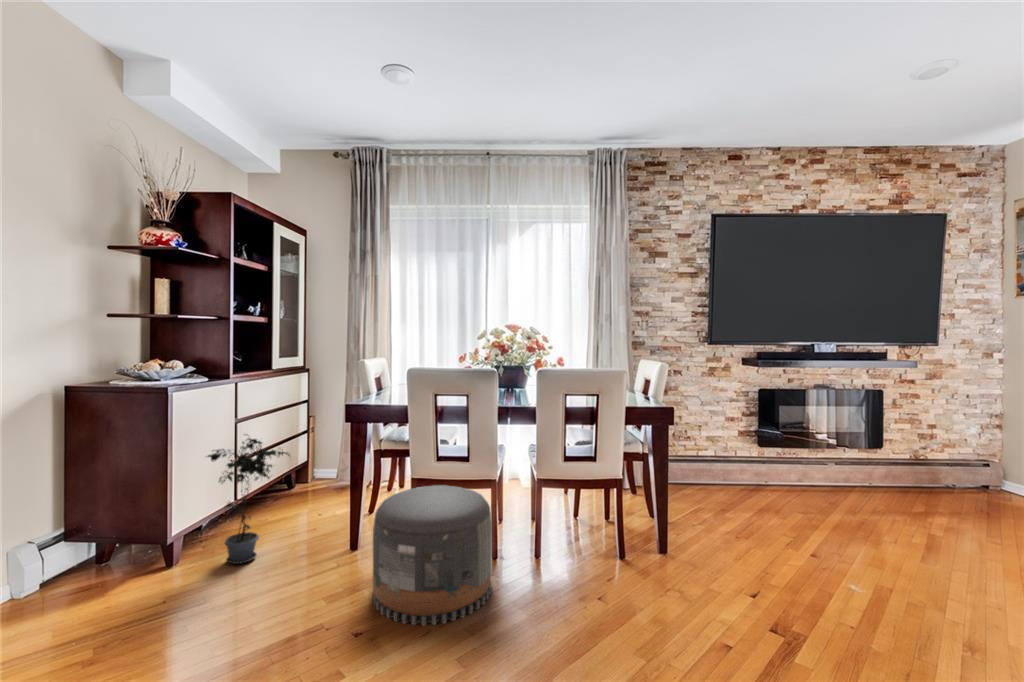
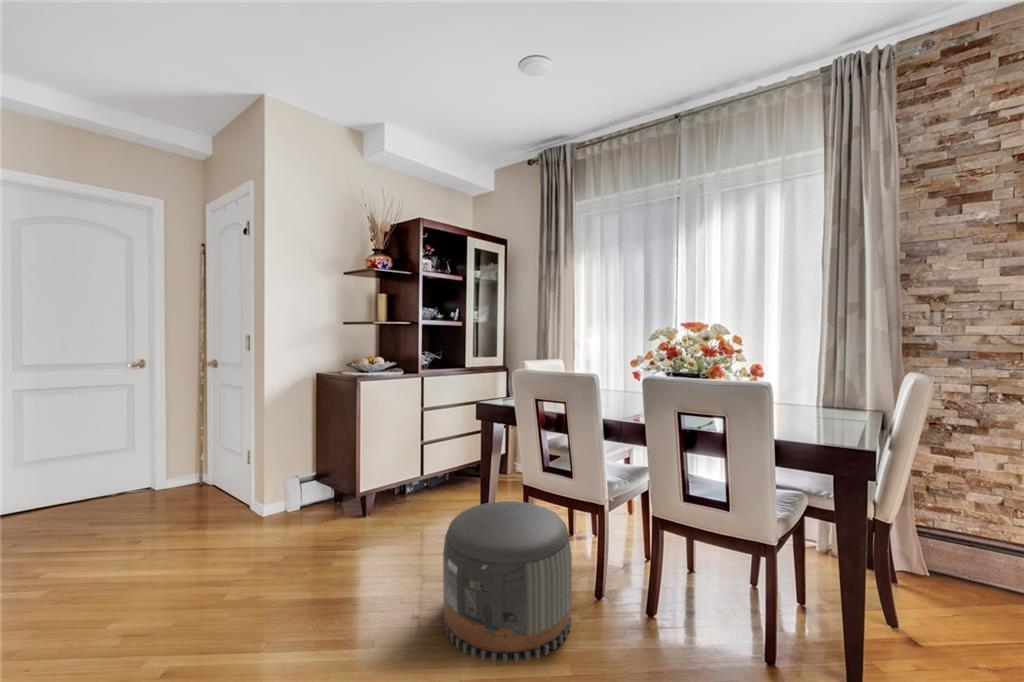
potted plant: present [207,434,289,564] -> none [383,421,436,530]

